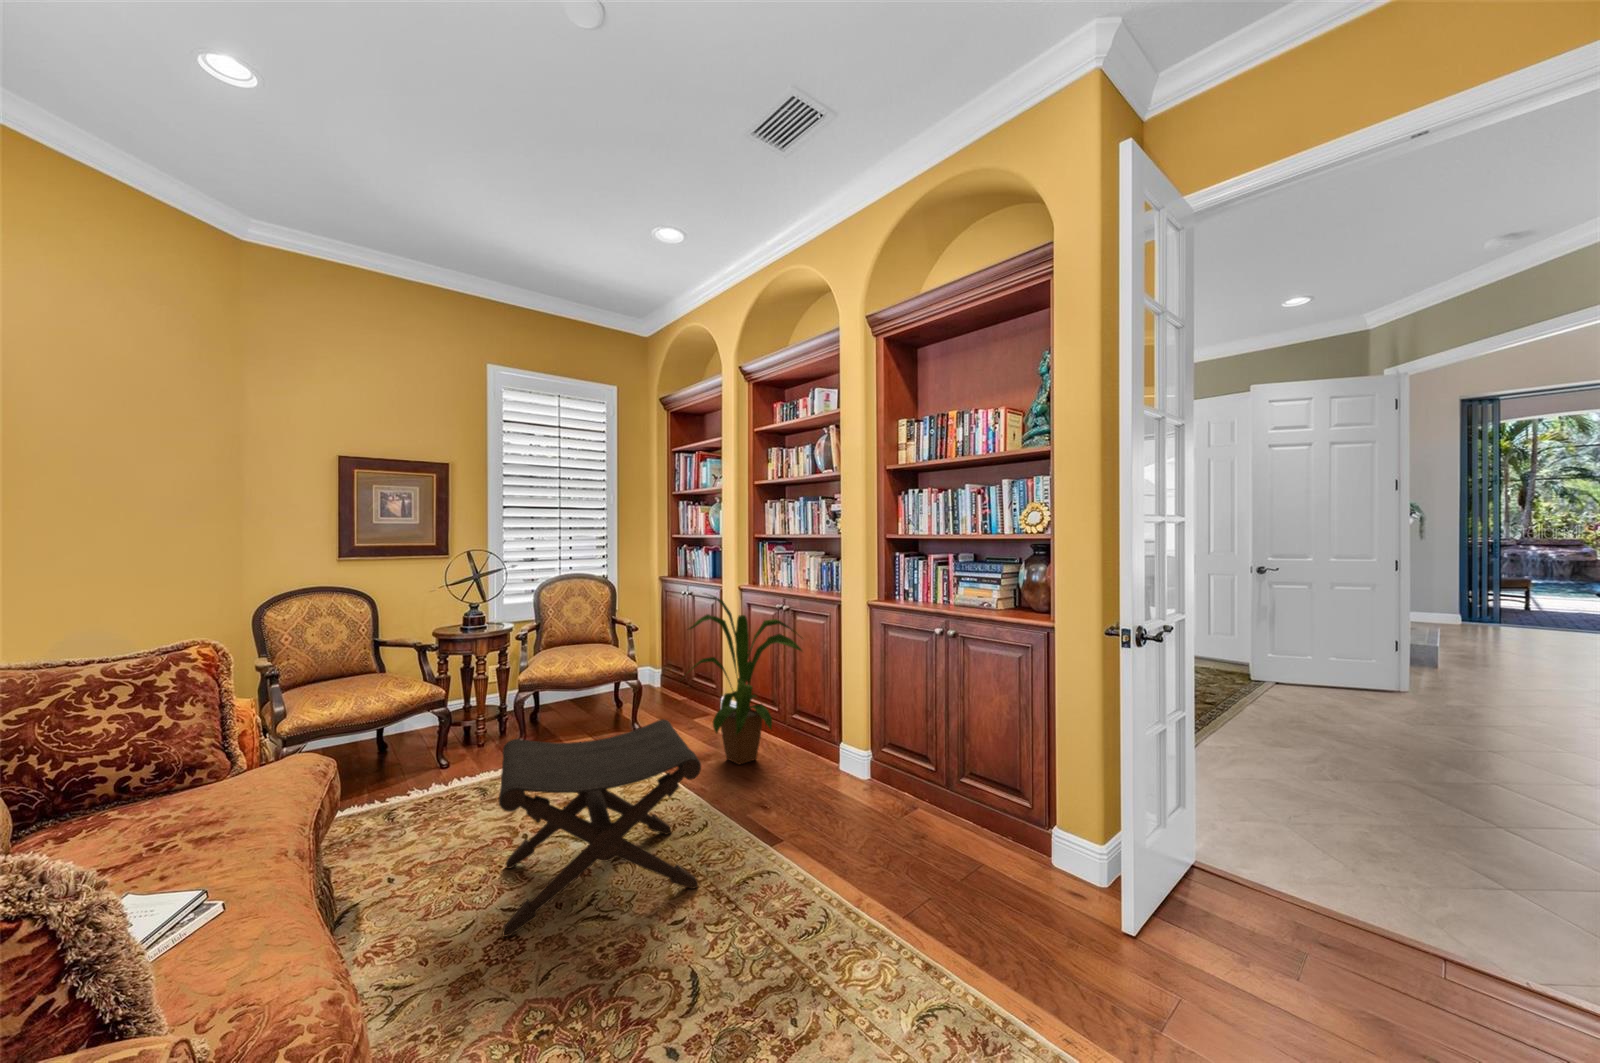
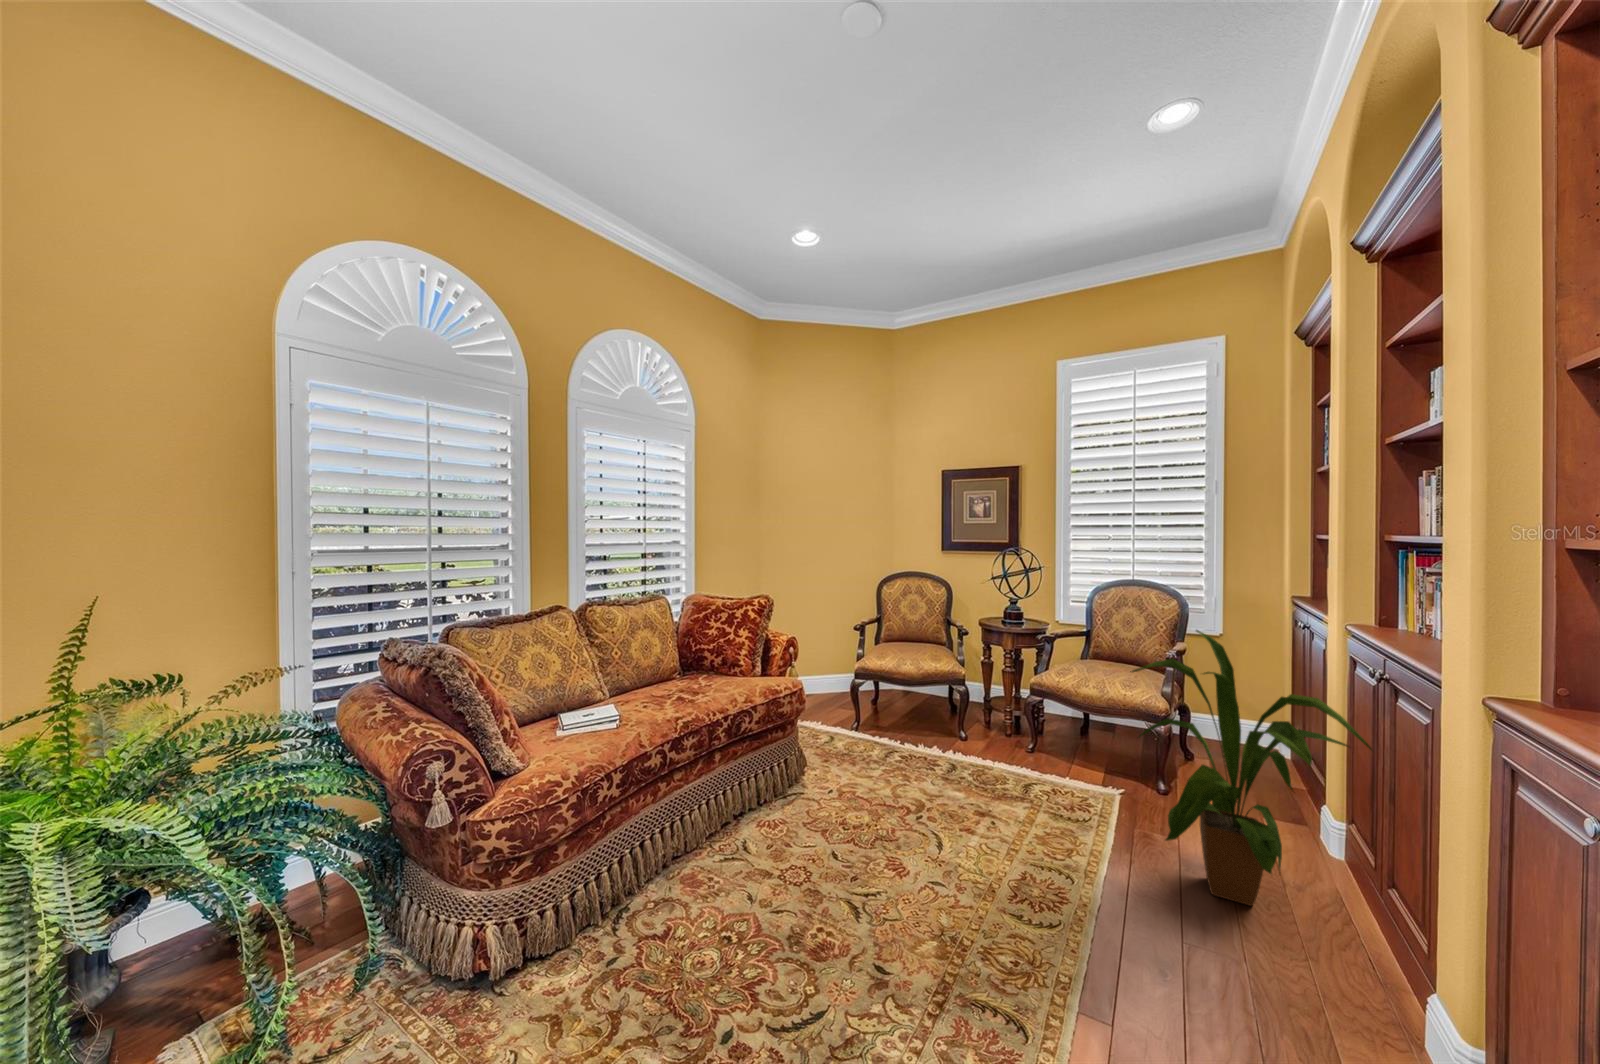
footstool: present [499,719,701,937] -> none [799,718,1020,960]

